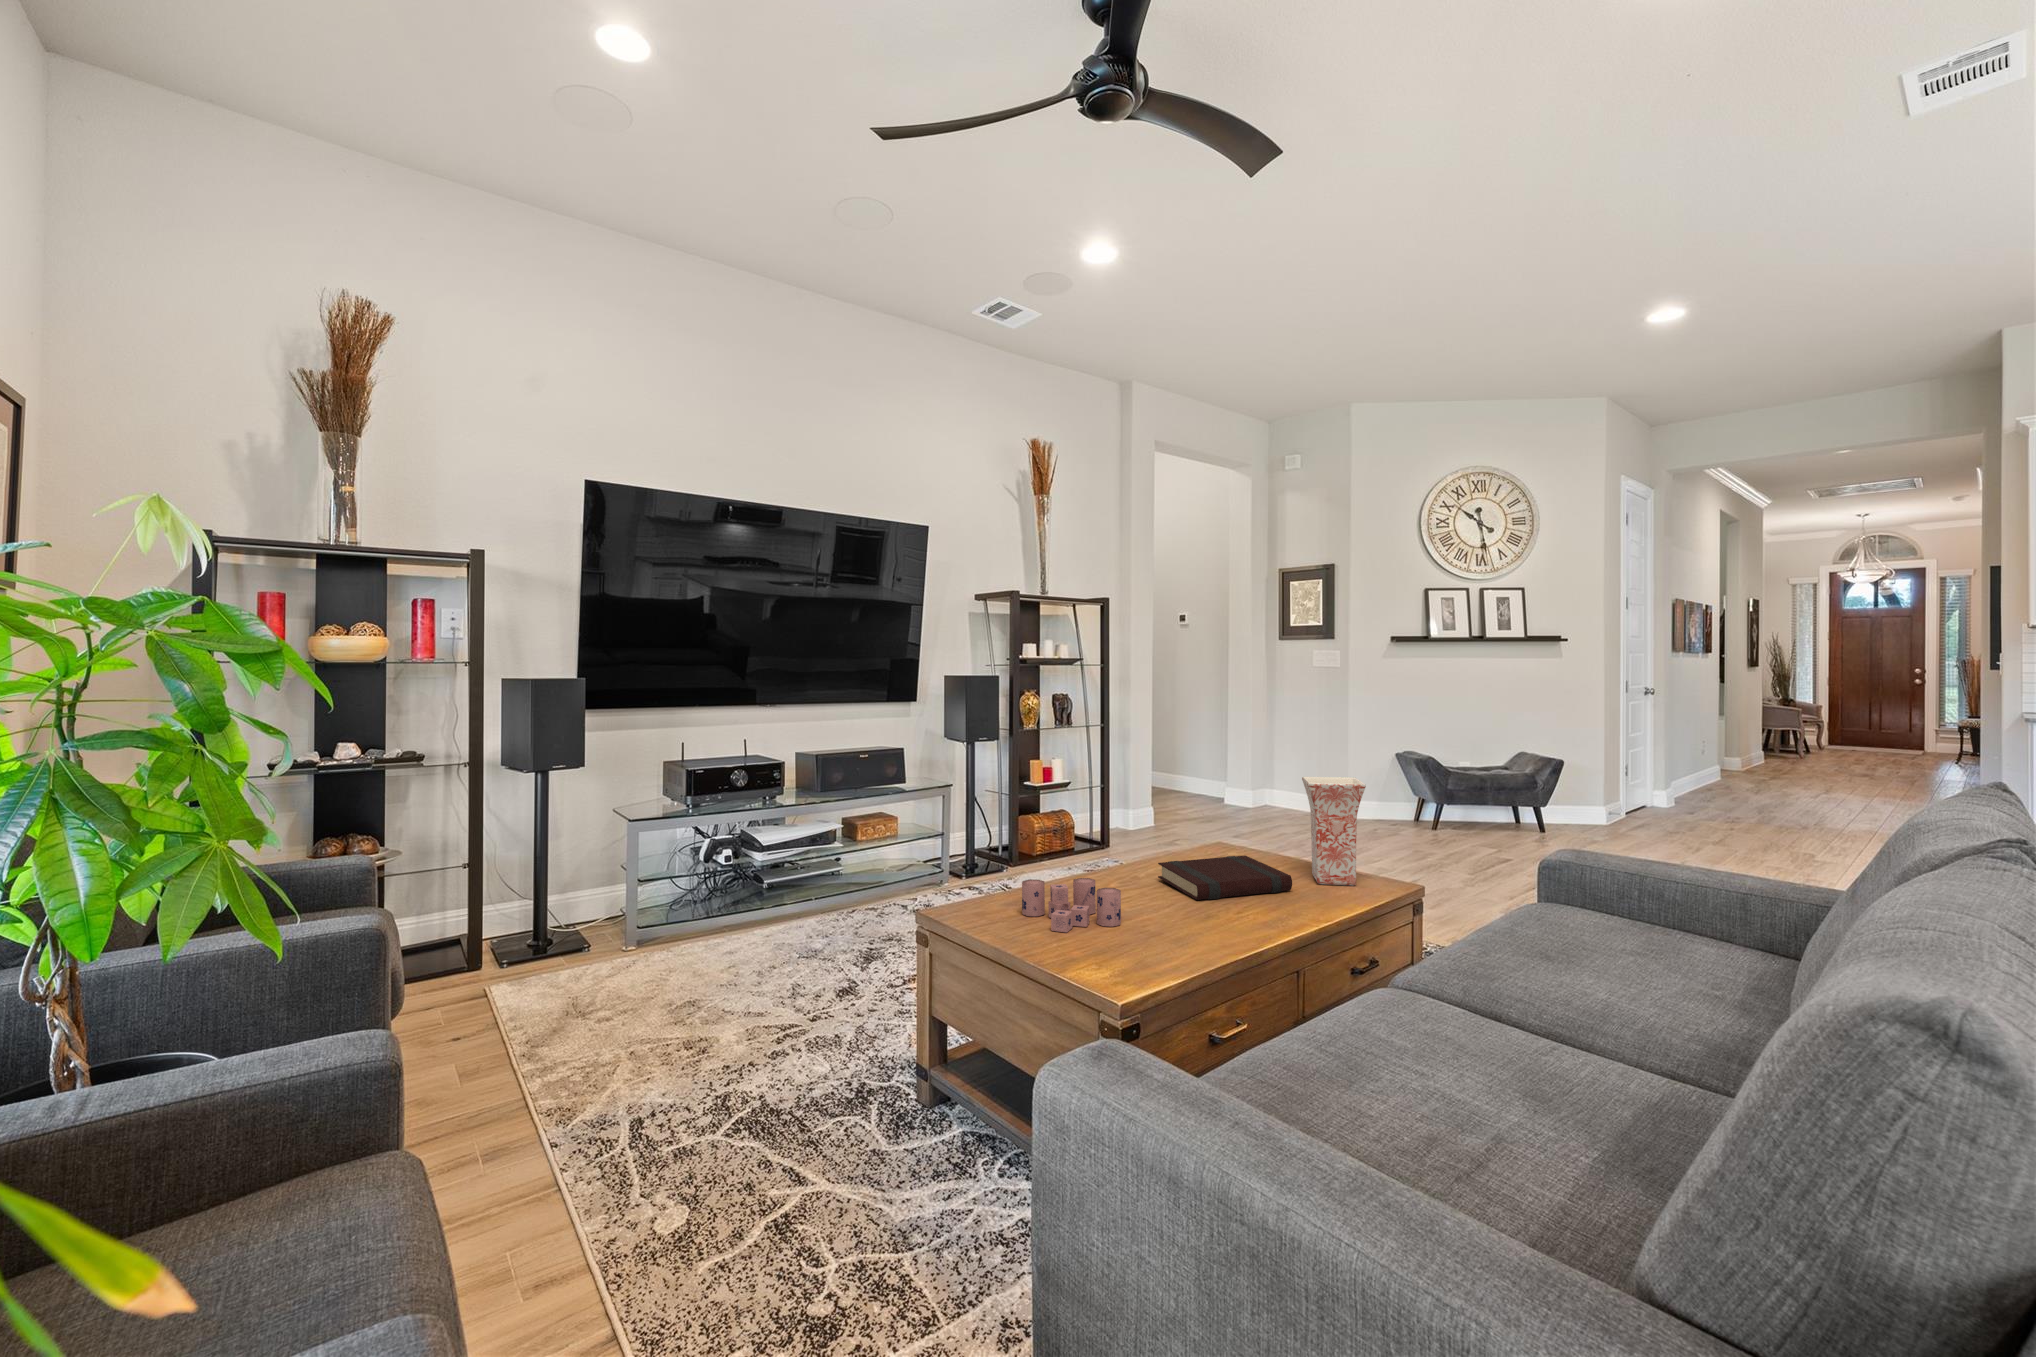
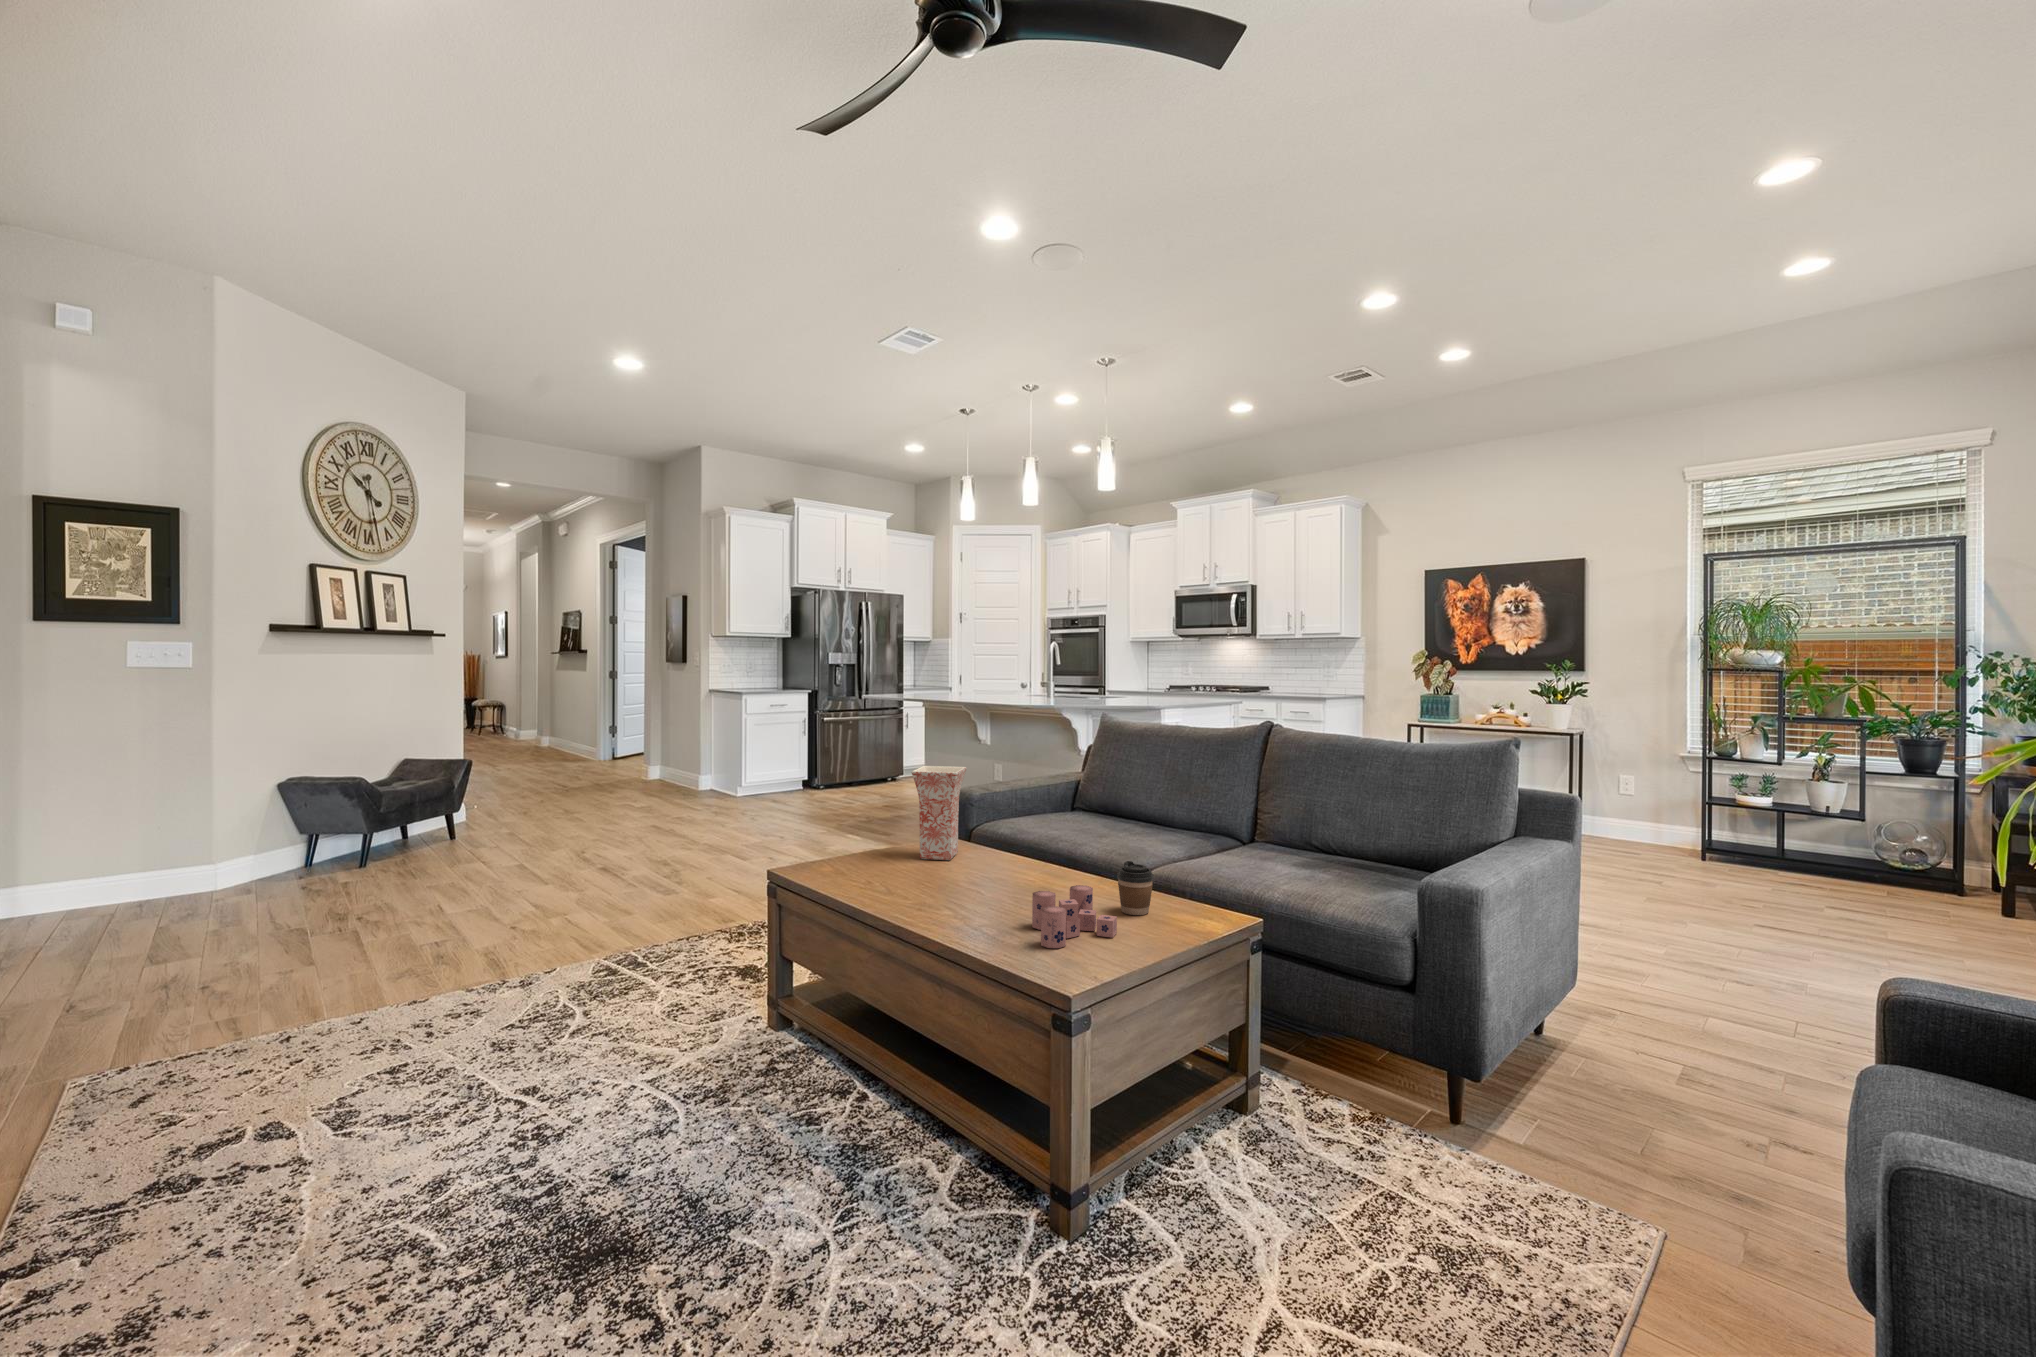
book: present [1158,855,1292,900] -> none [901,854,1005,896]
coffee cup: none [1123,884,1165,948] -> present [1117,861,1154,915]

